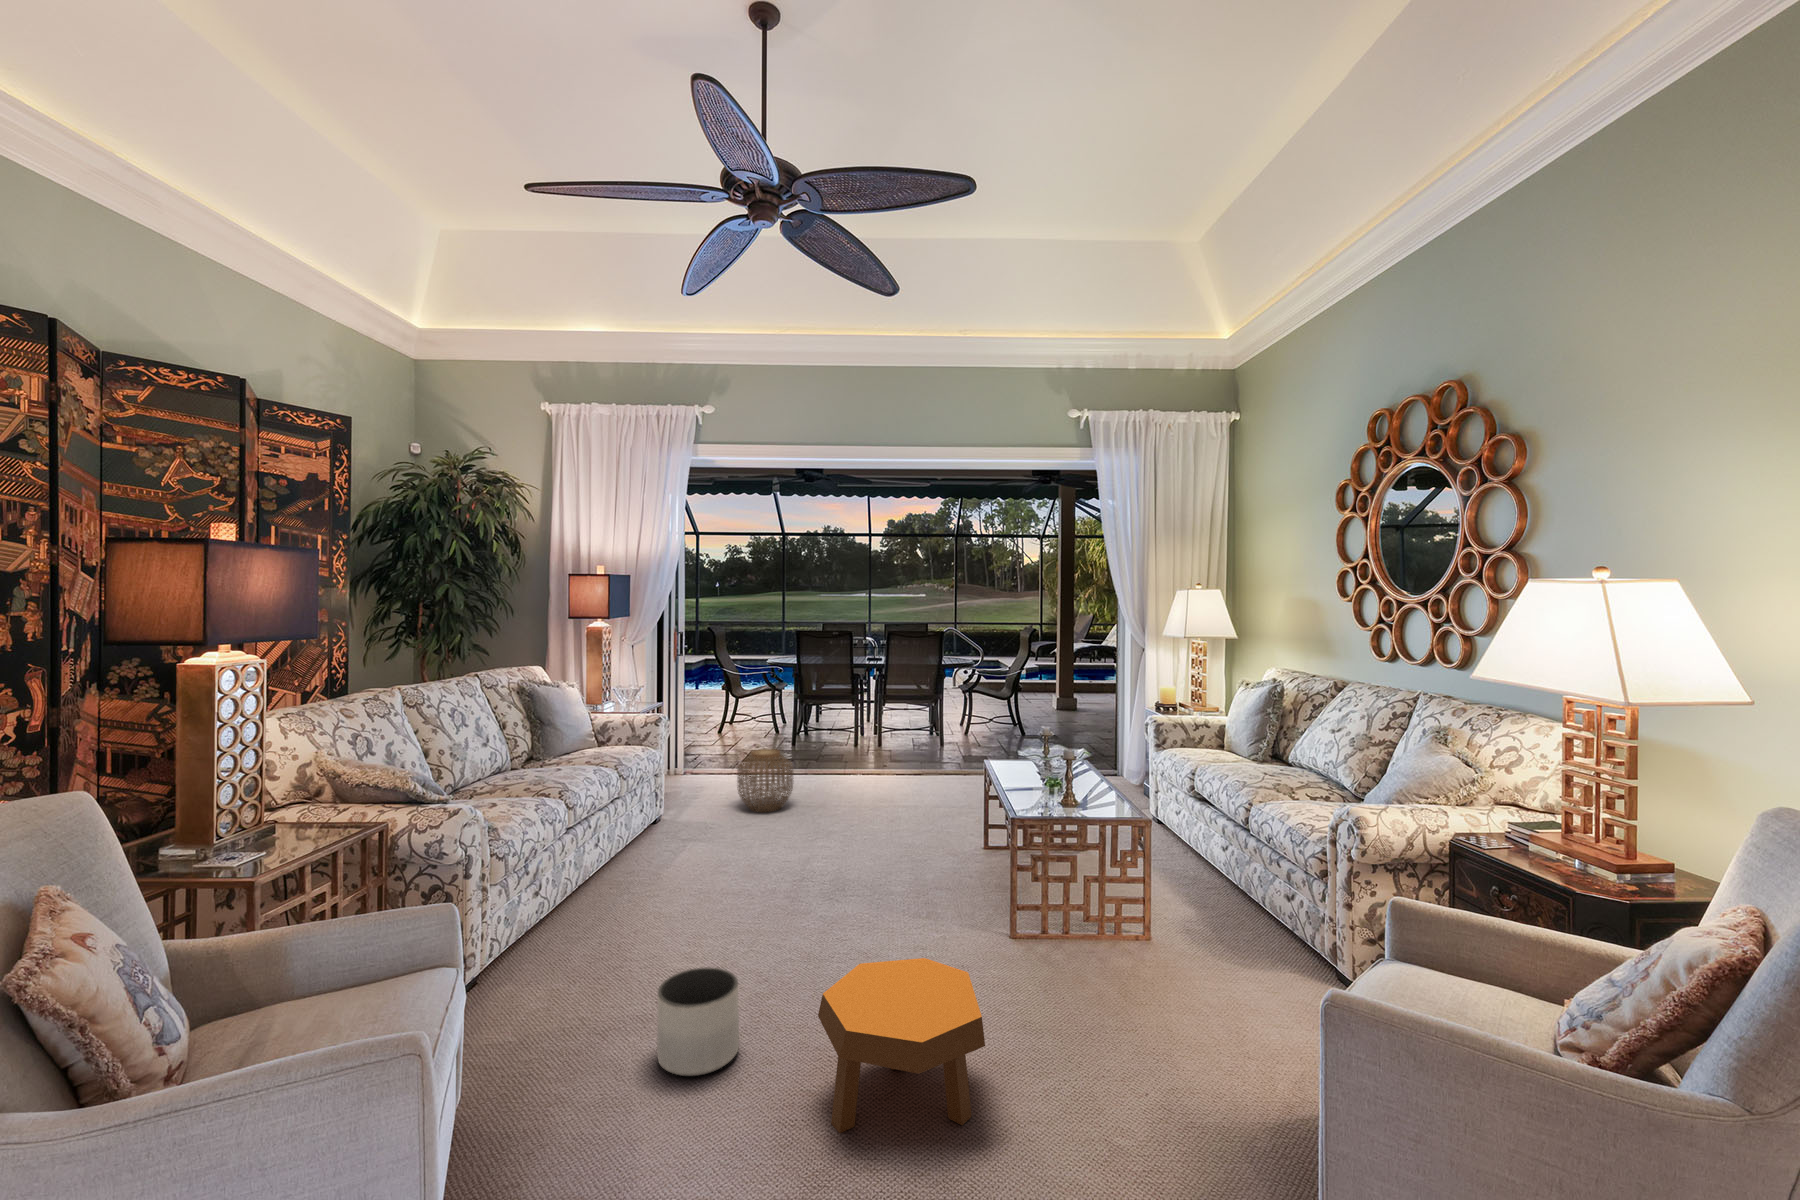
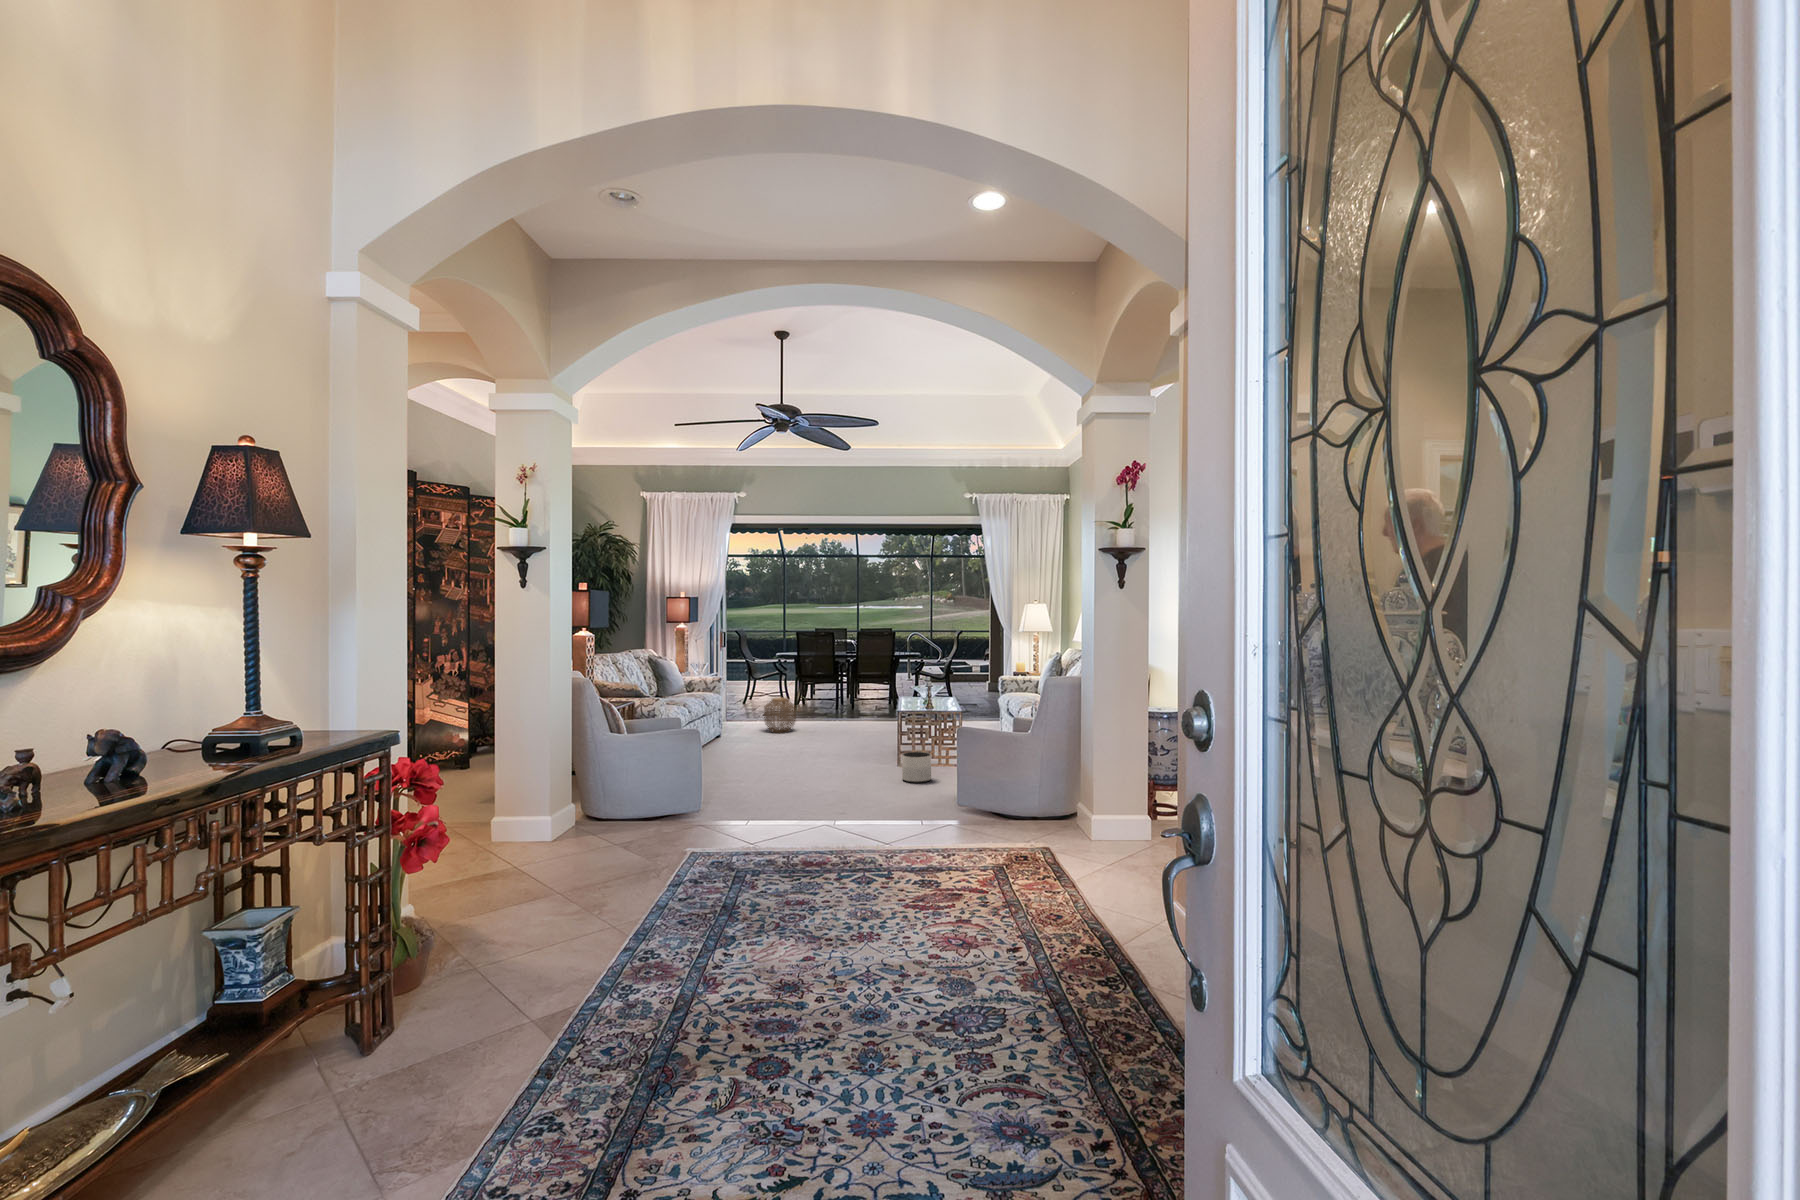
footstool: present [818,958,985,1133] -> none [808,747,865,792]
planter: present [657,968,739,1076] -> present [902,752,931,783]

